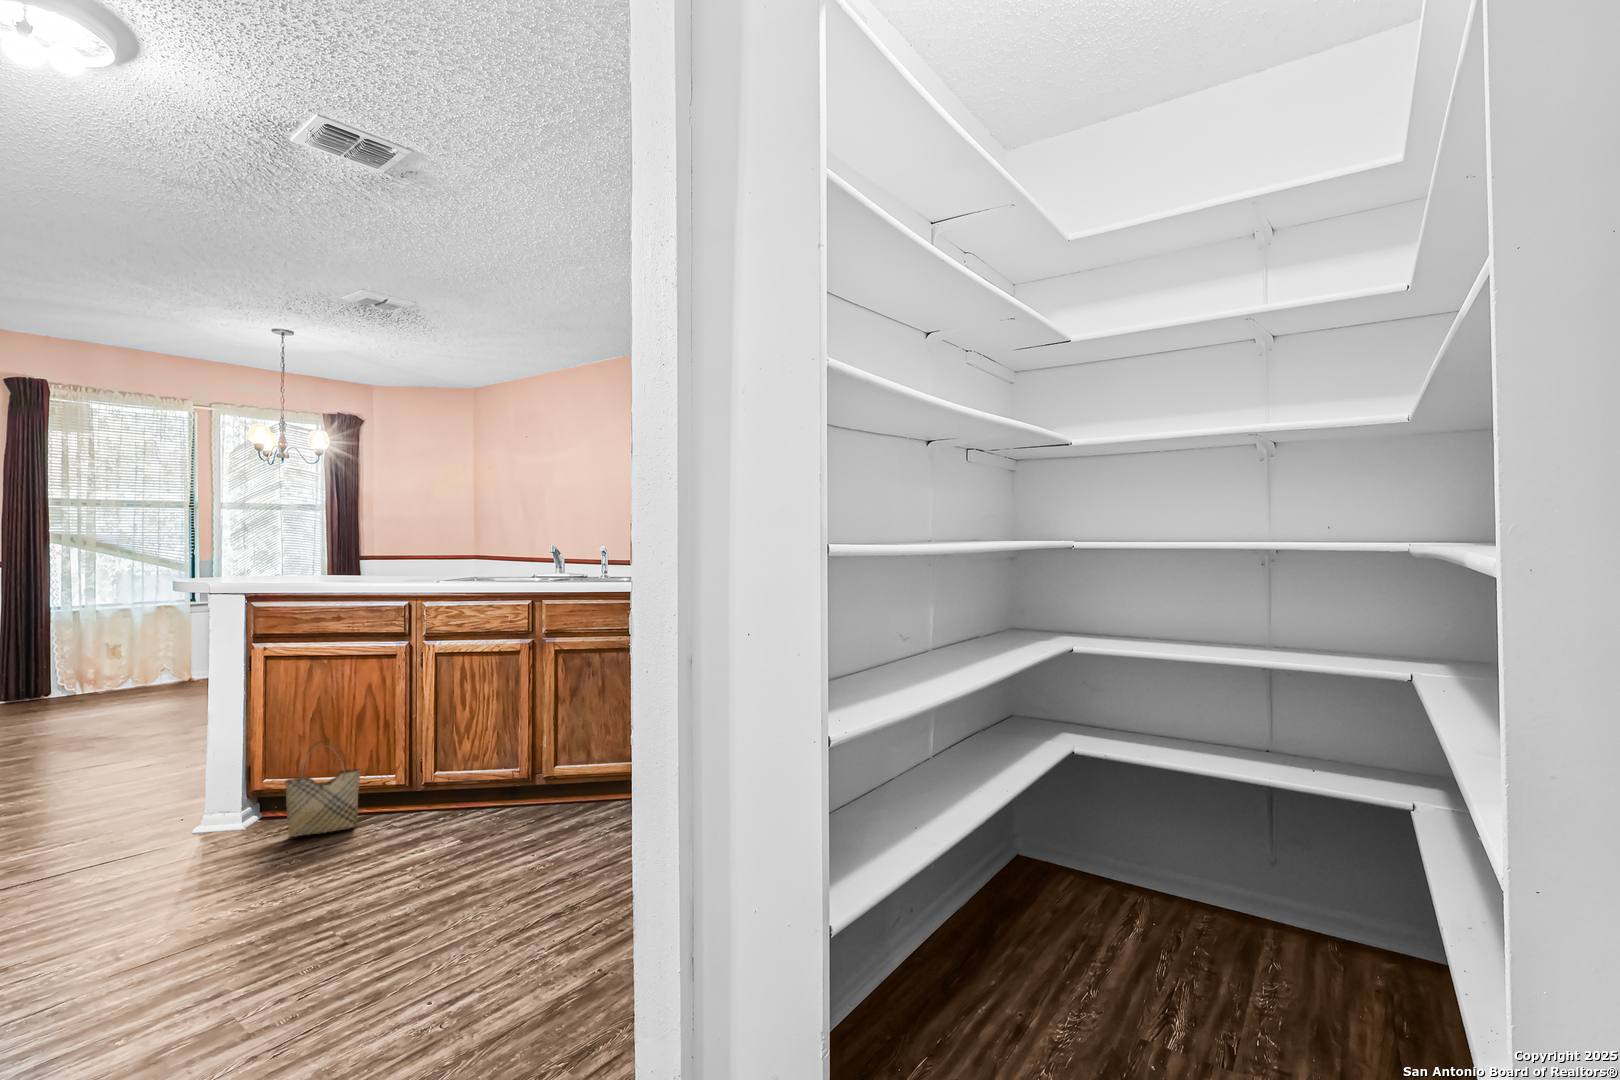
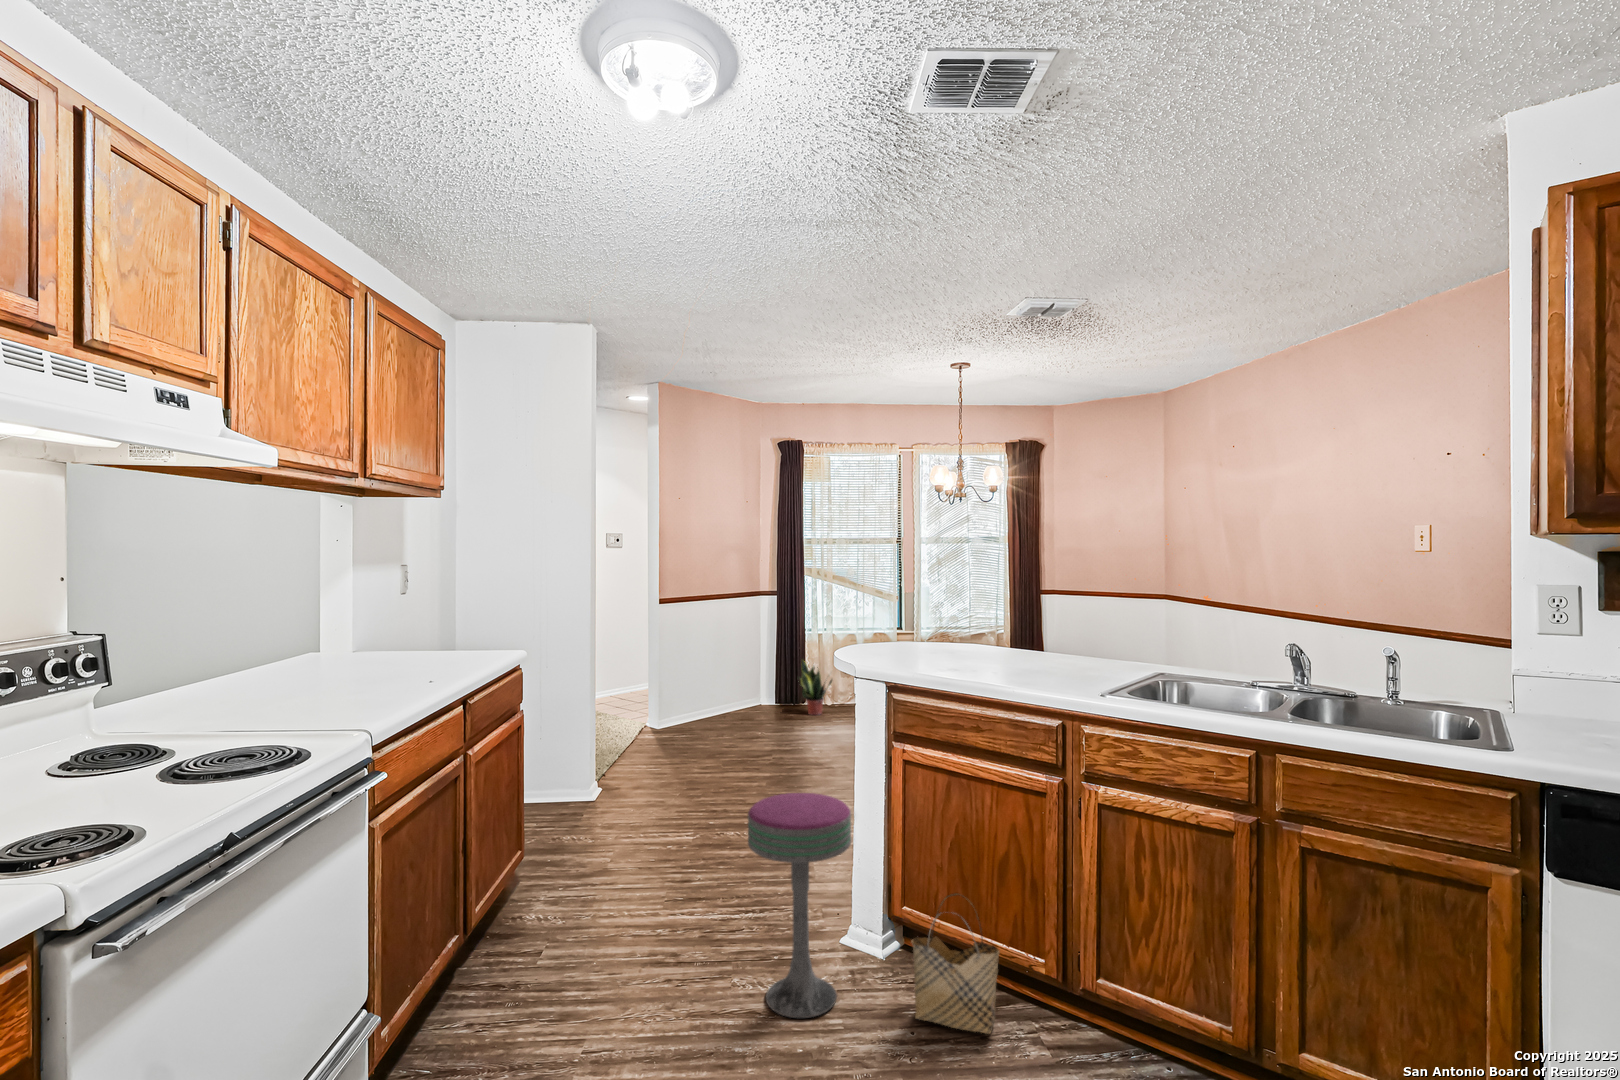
potted plant: none [40,640,98,705] -> present [800,660,832,715]
bar stool: none [107,688,224,871] -> present [748,793,851,1018]

